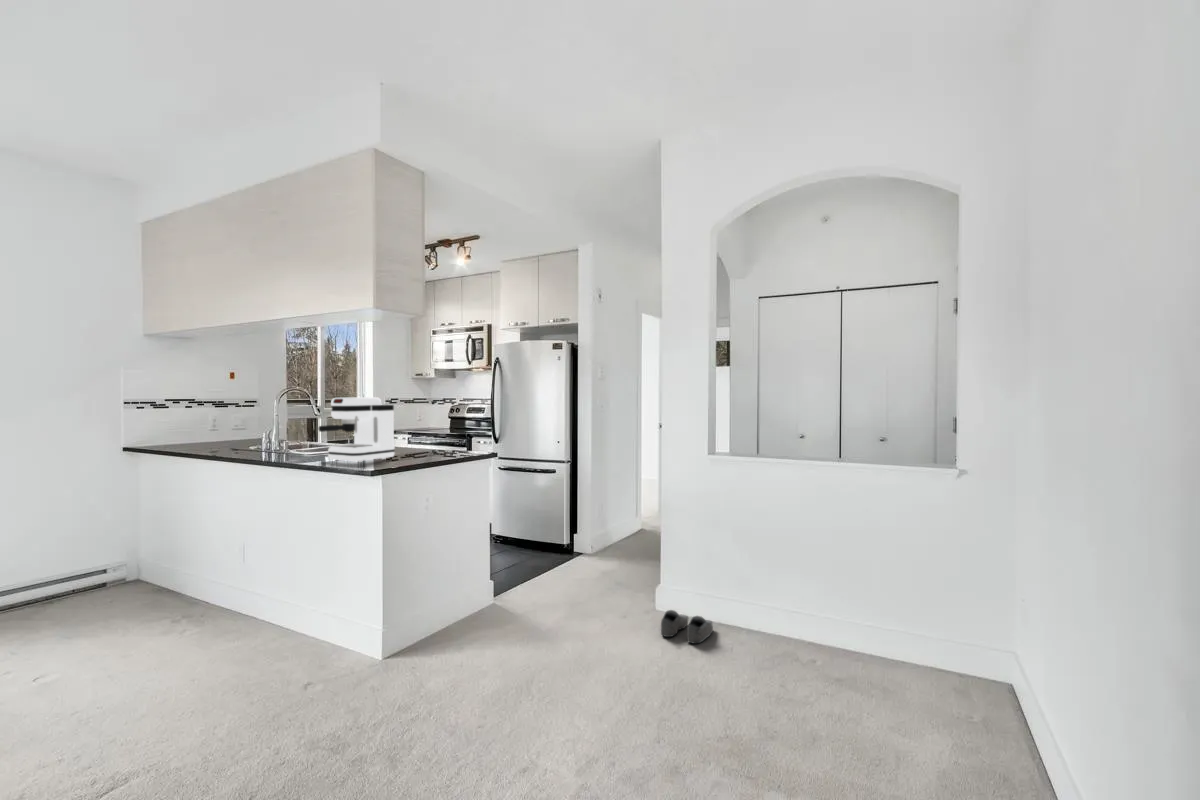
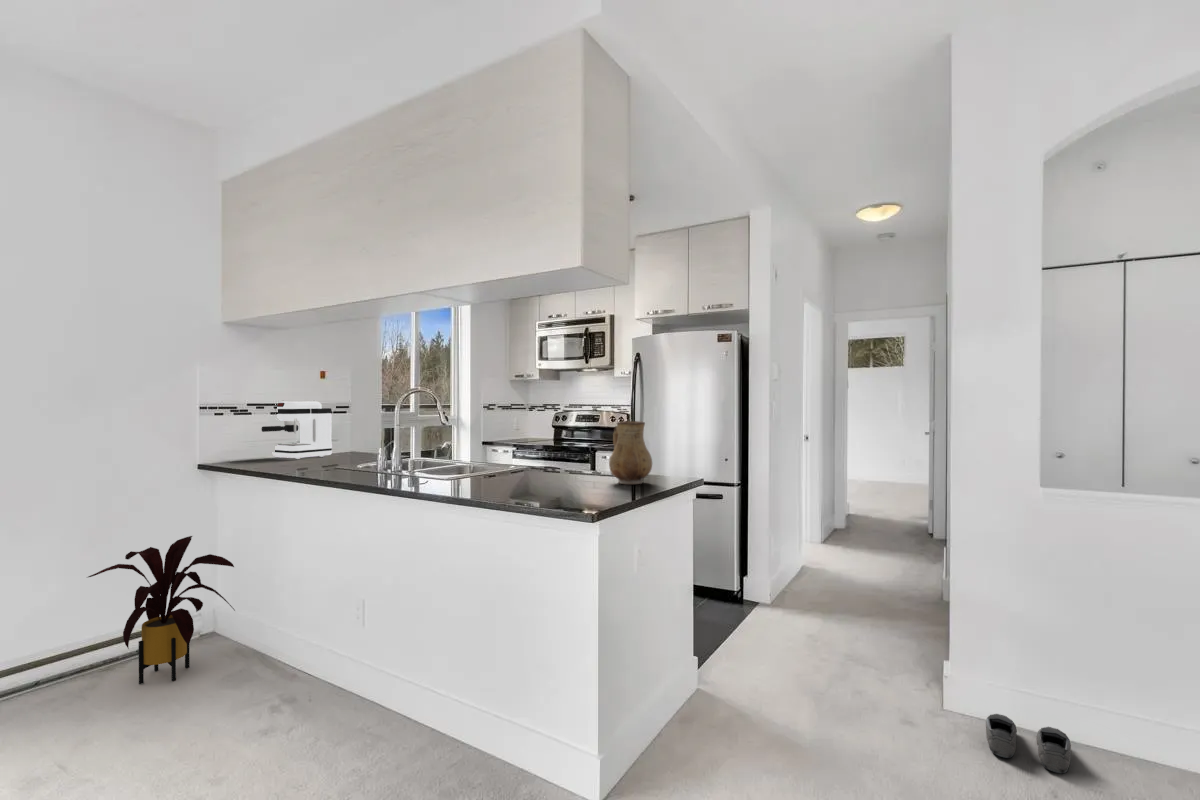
coffee maker: present [319,397,395,462] -> present [262,402,332,459]
ceramic pitcher: none [416,411,449,456] -> present [609,421,652,484]
house plant: none [28,502,149,610] -> present [88,536,235,684]

